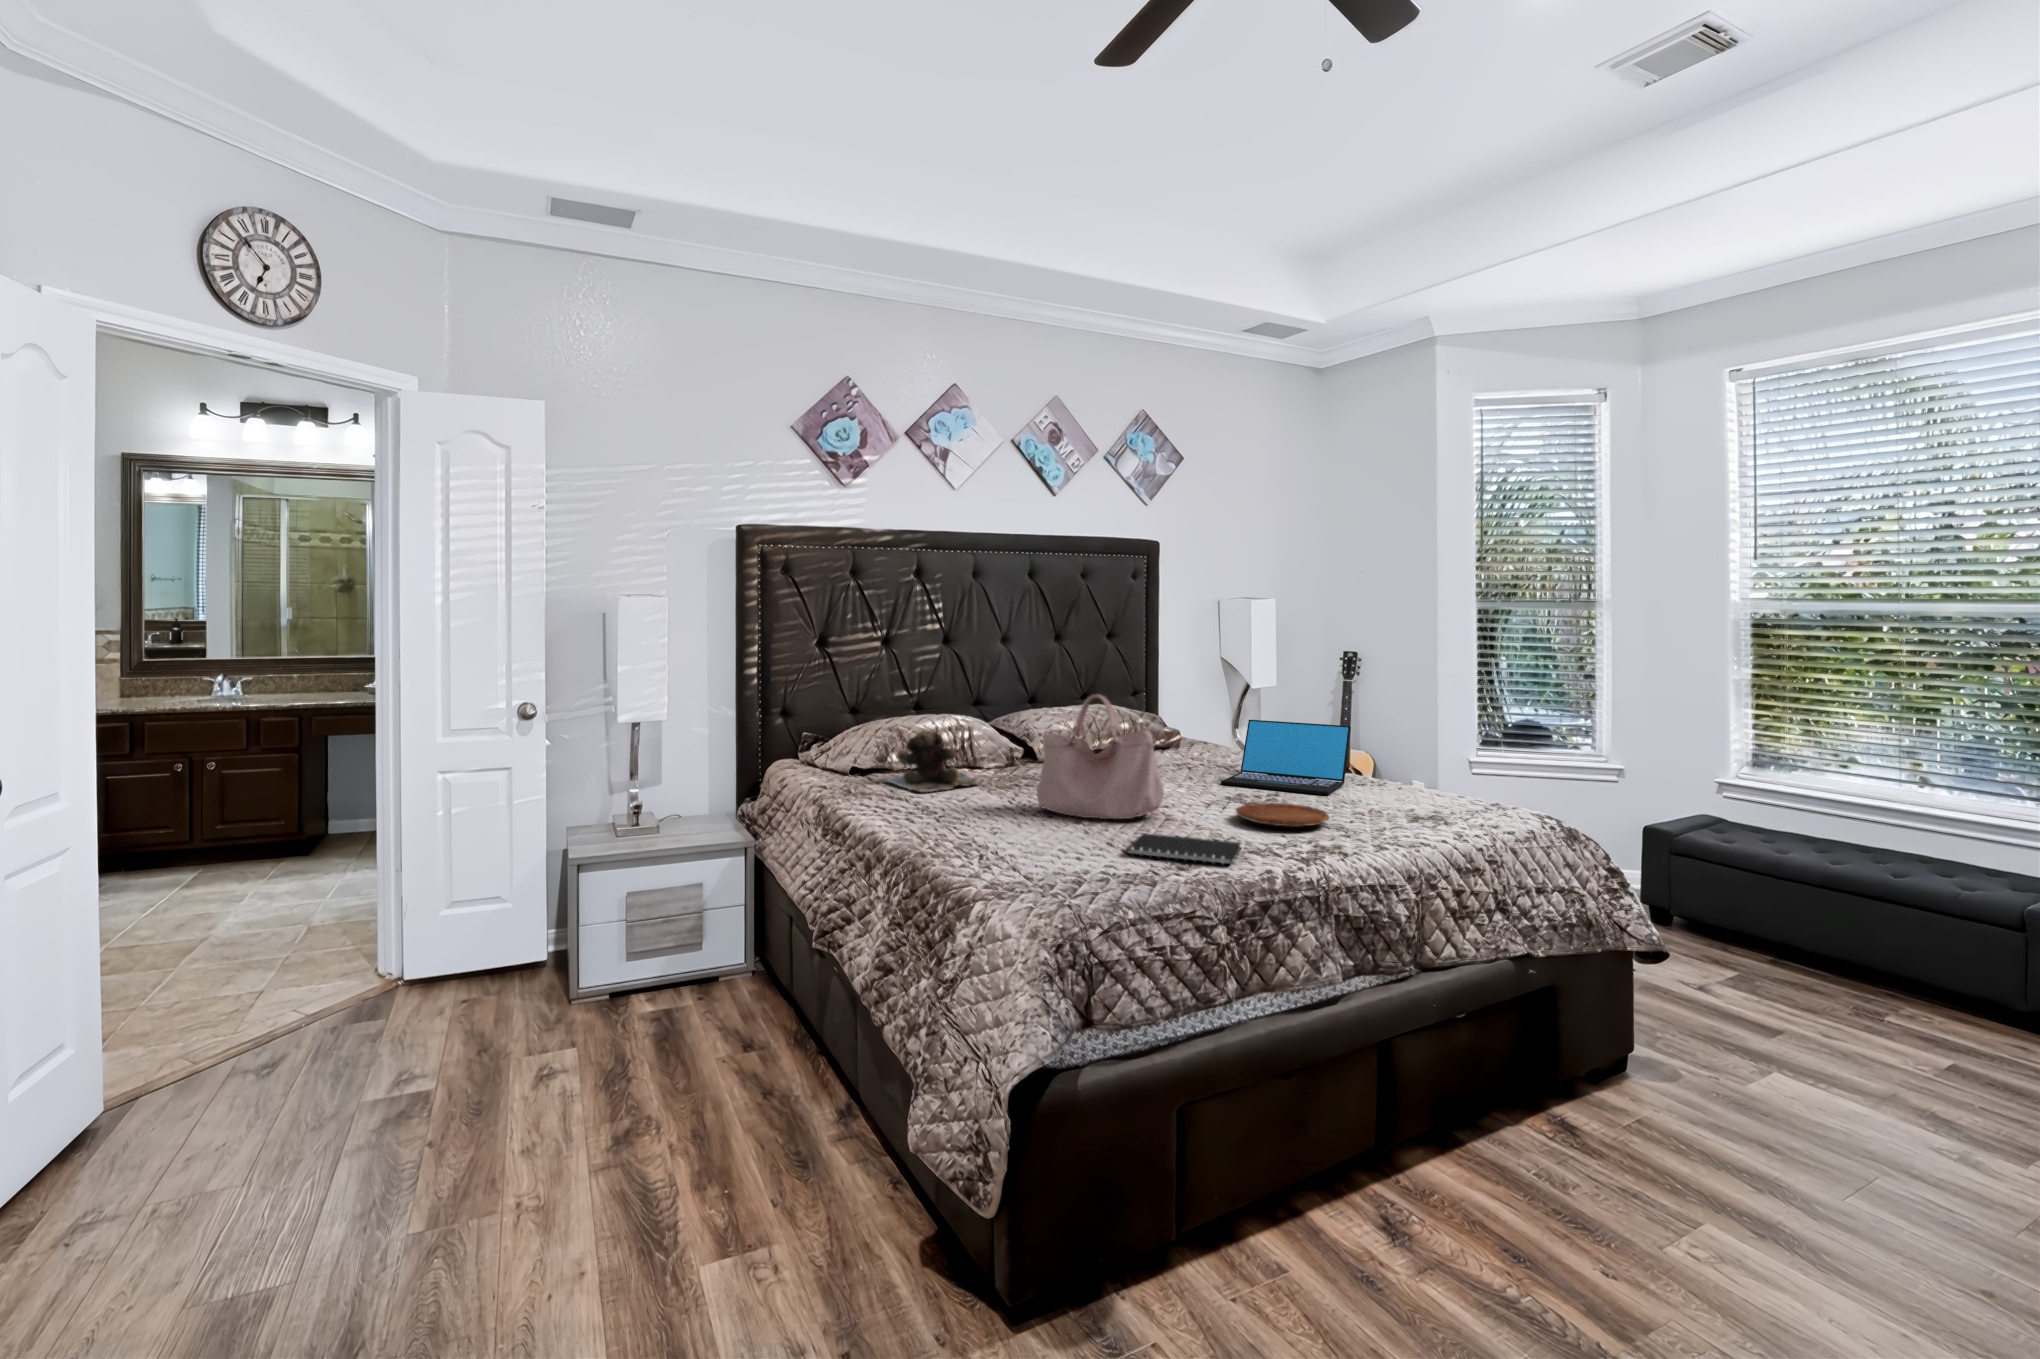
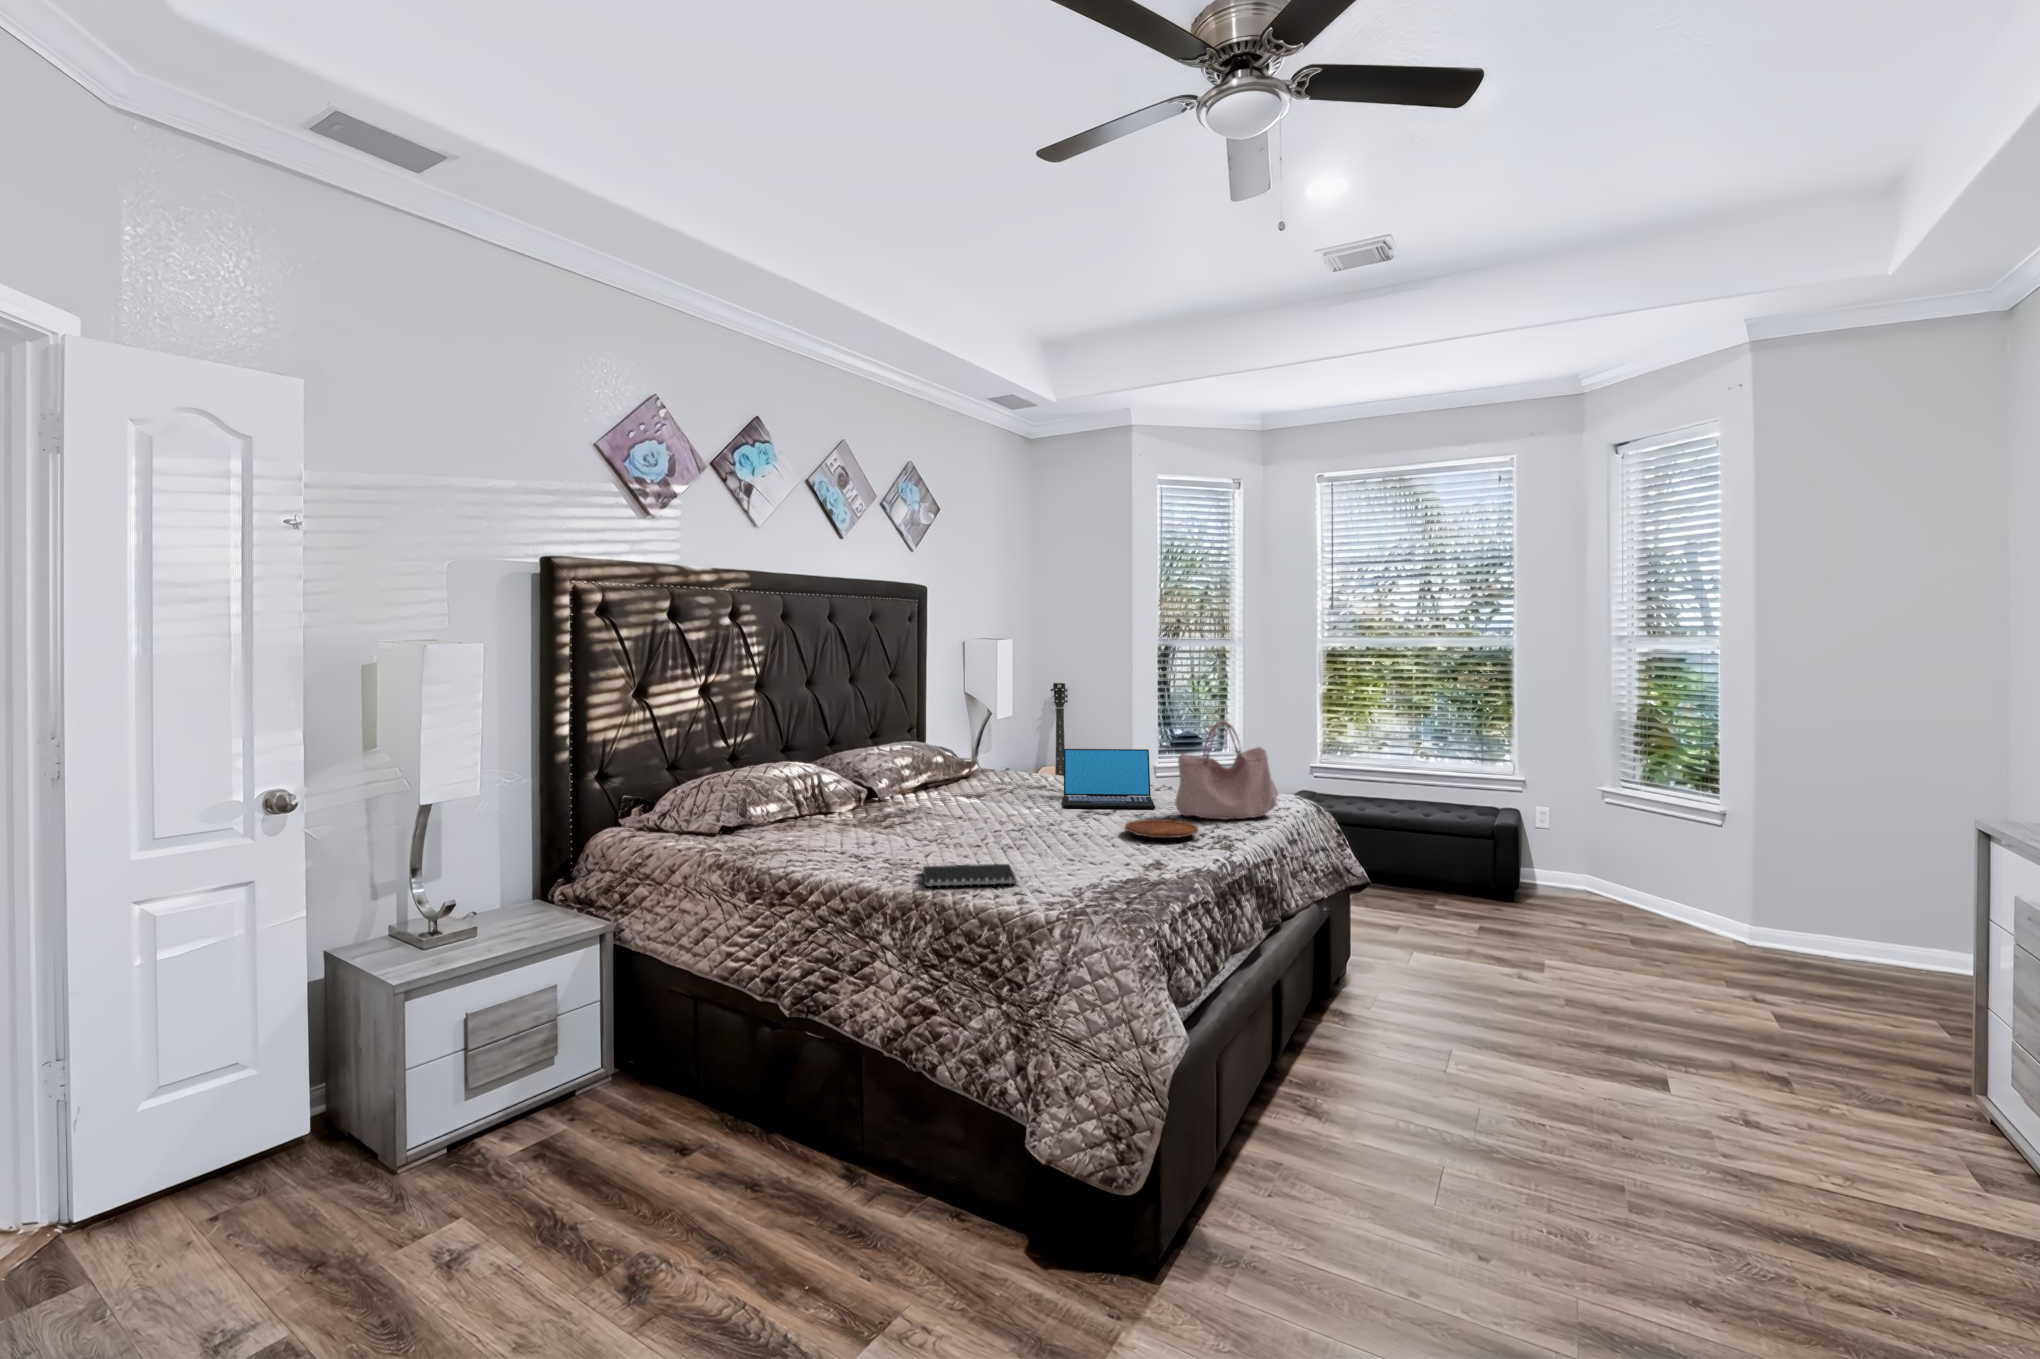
handbag: present [1037,695,1164,819] -> present [1175,722,1277,820]
teddy bear: present [885,731,979,792] -> none [763,781,869,845]
notebook: present [1127,833,1241,864] -> present [923,864,1016,887]

